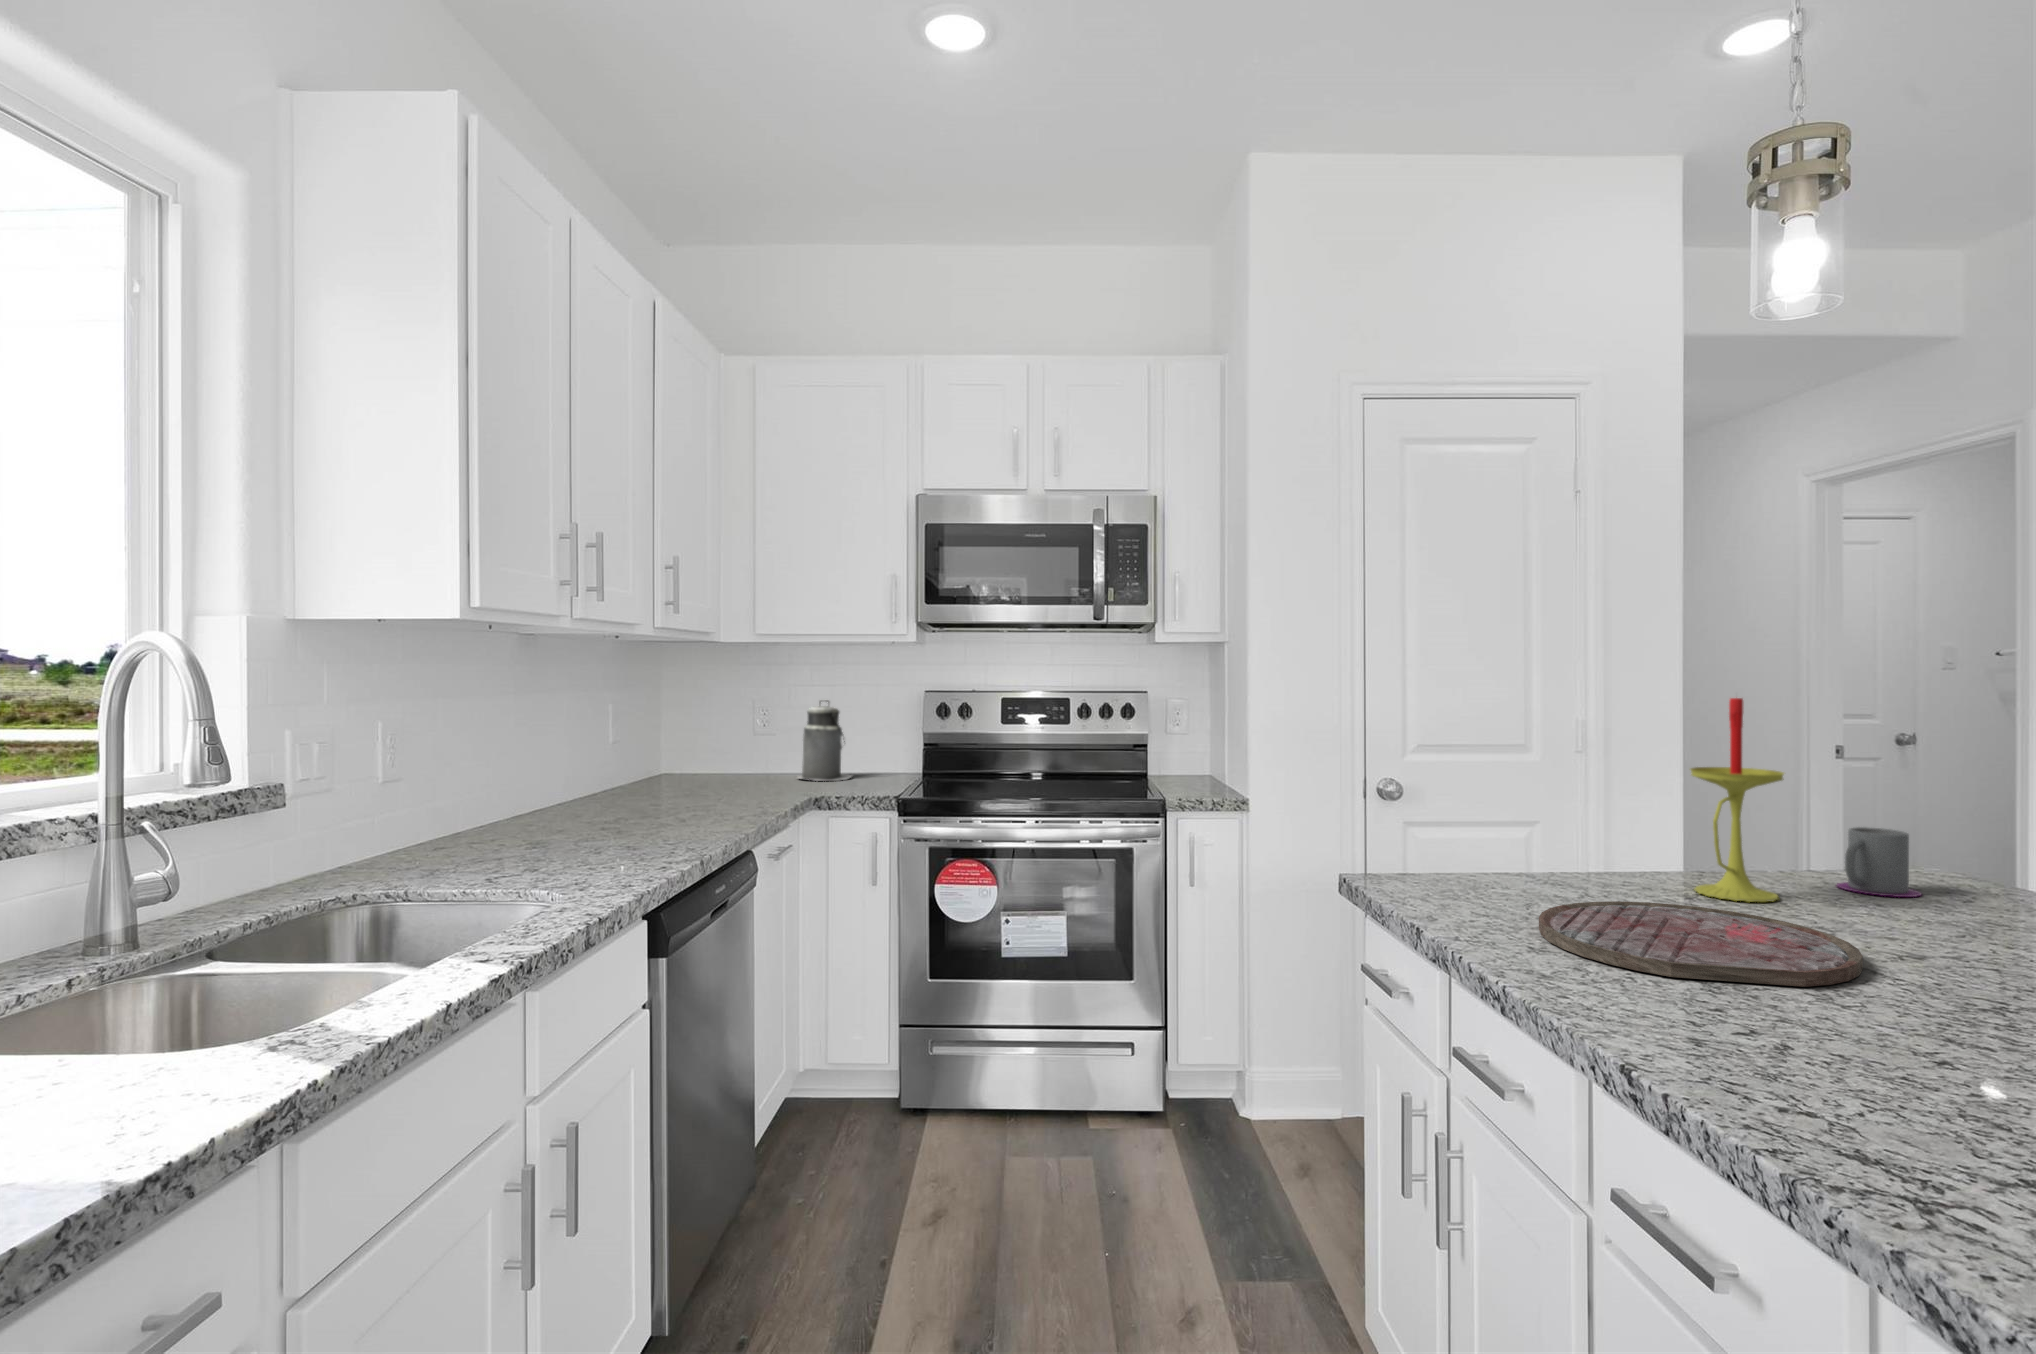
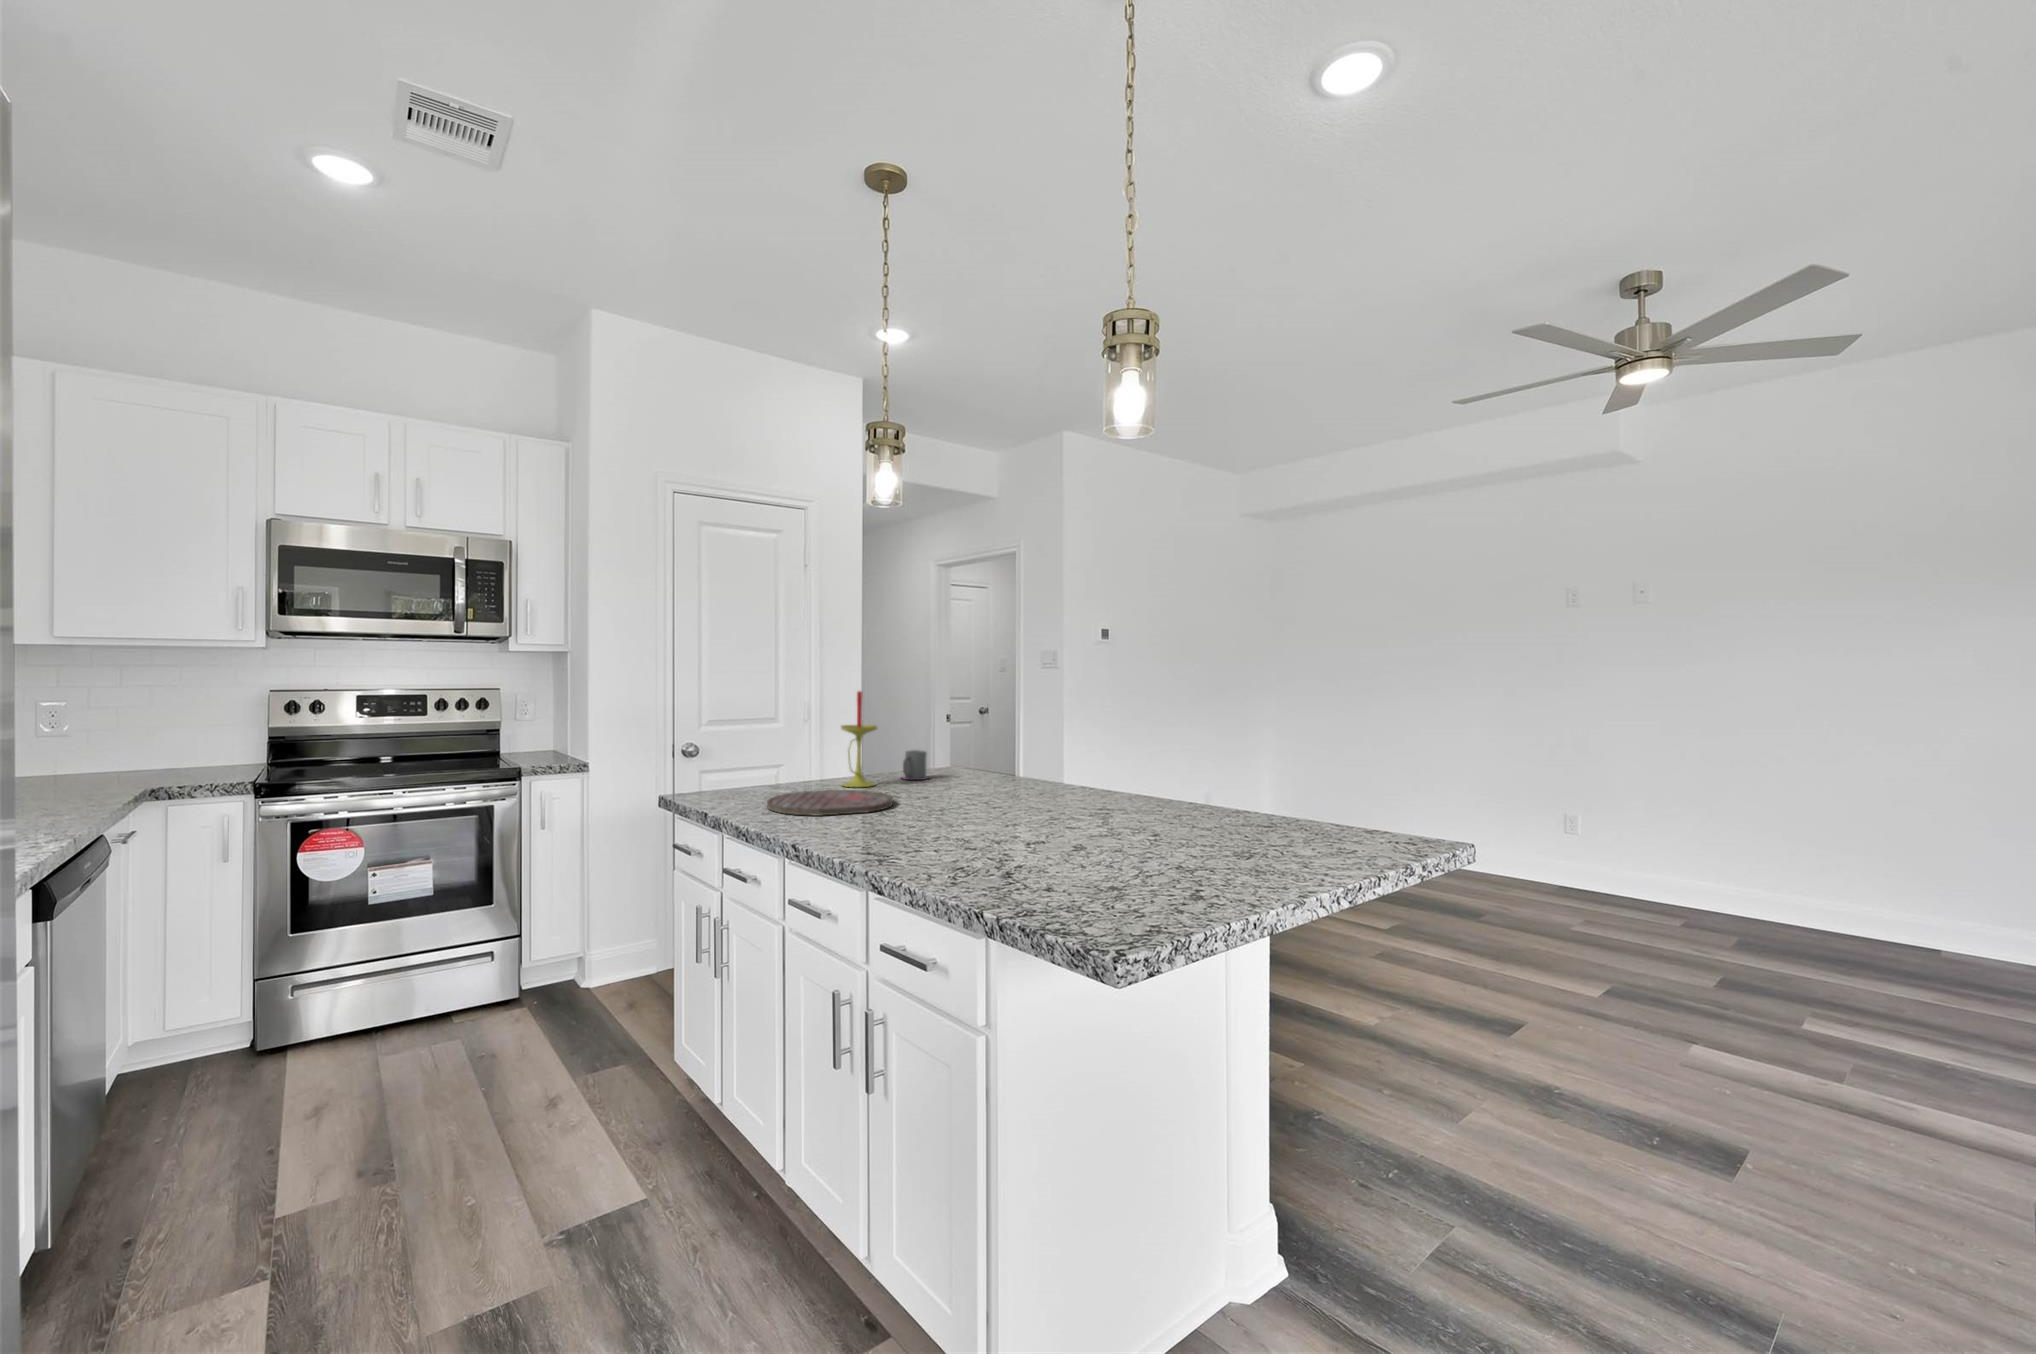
canister: present [798,700,851,781] -> none [95,698,174,776]

